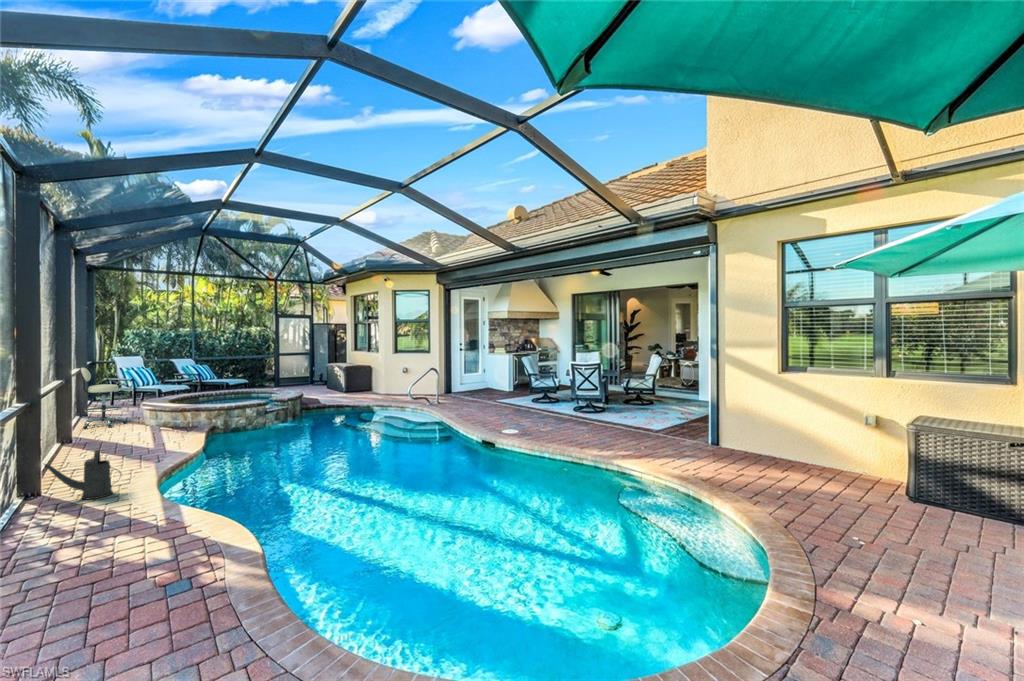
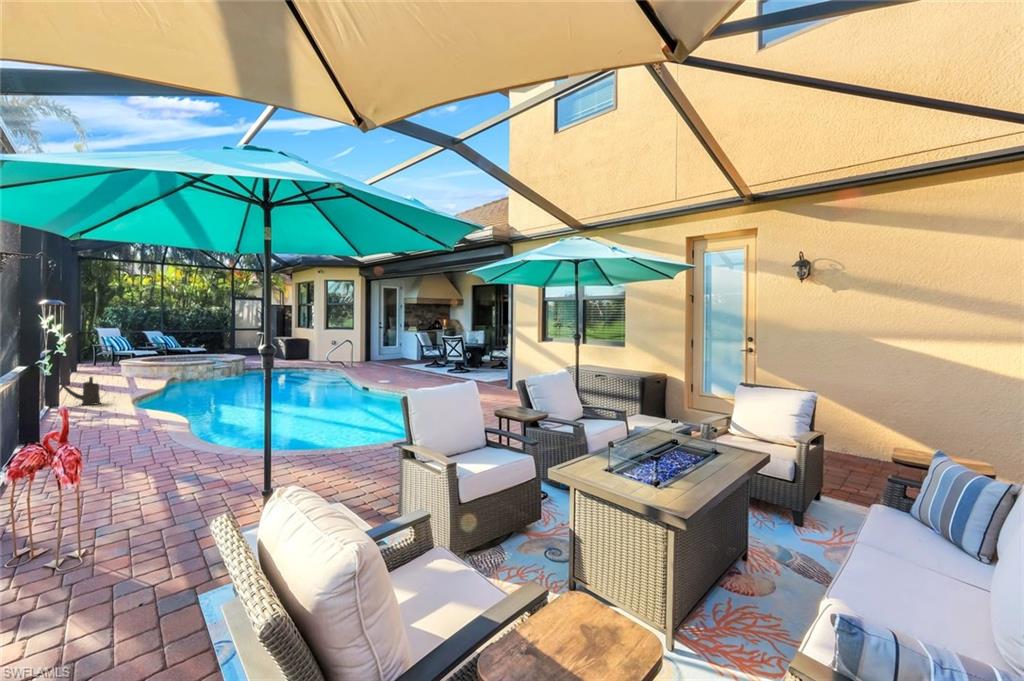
stool: present [81,367,126,429] -> none [74,332,108,376]

